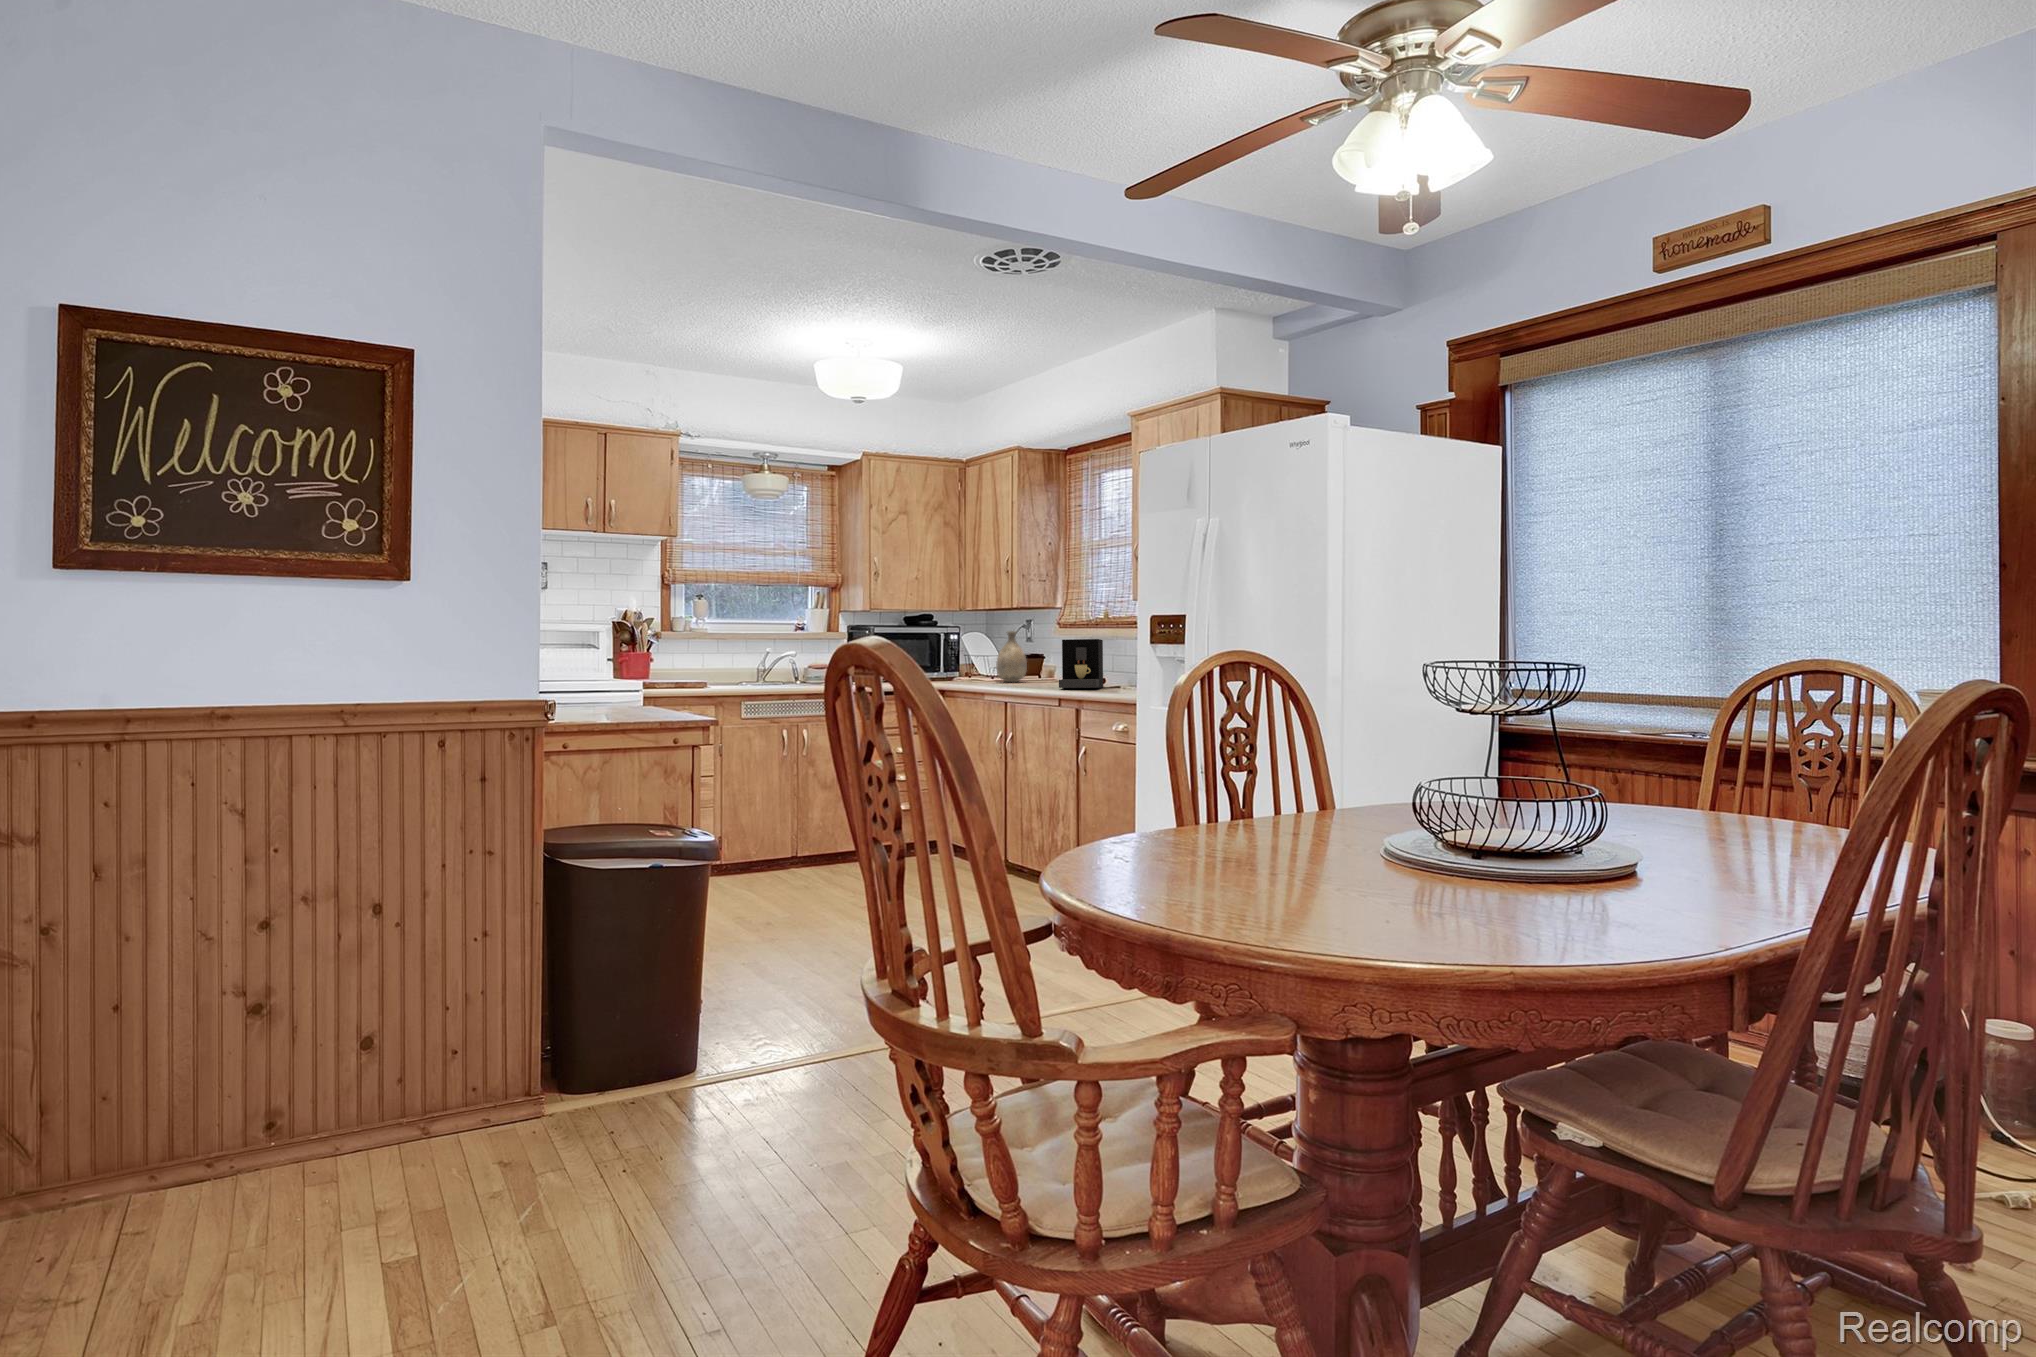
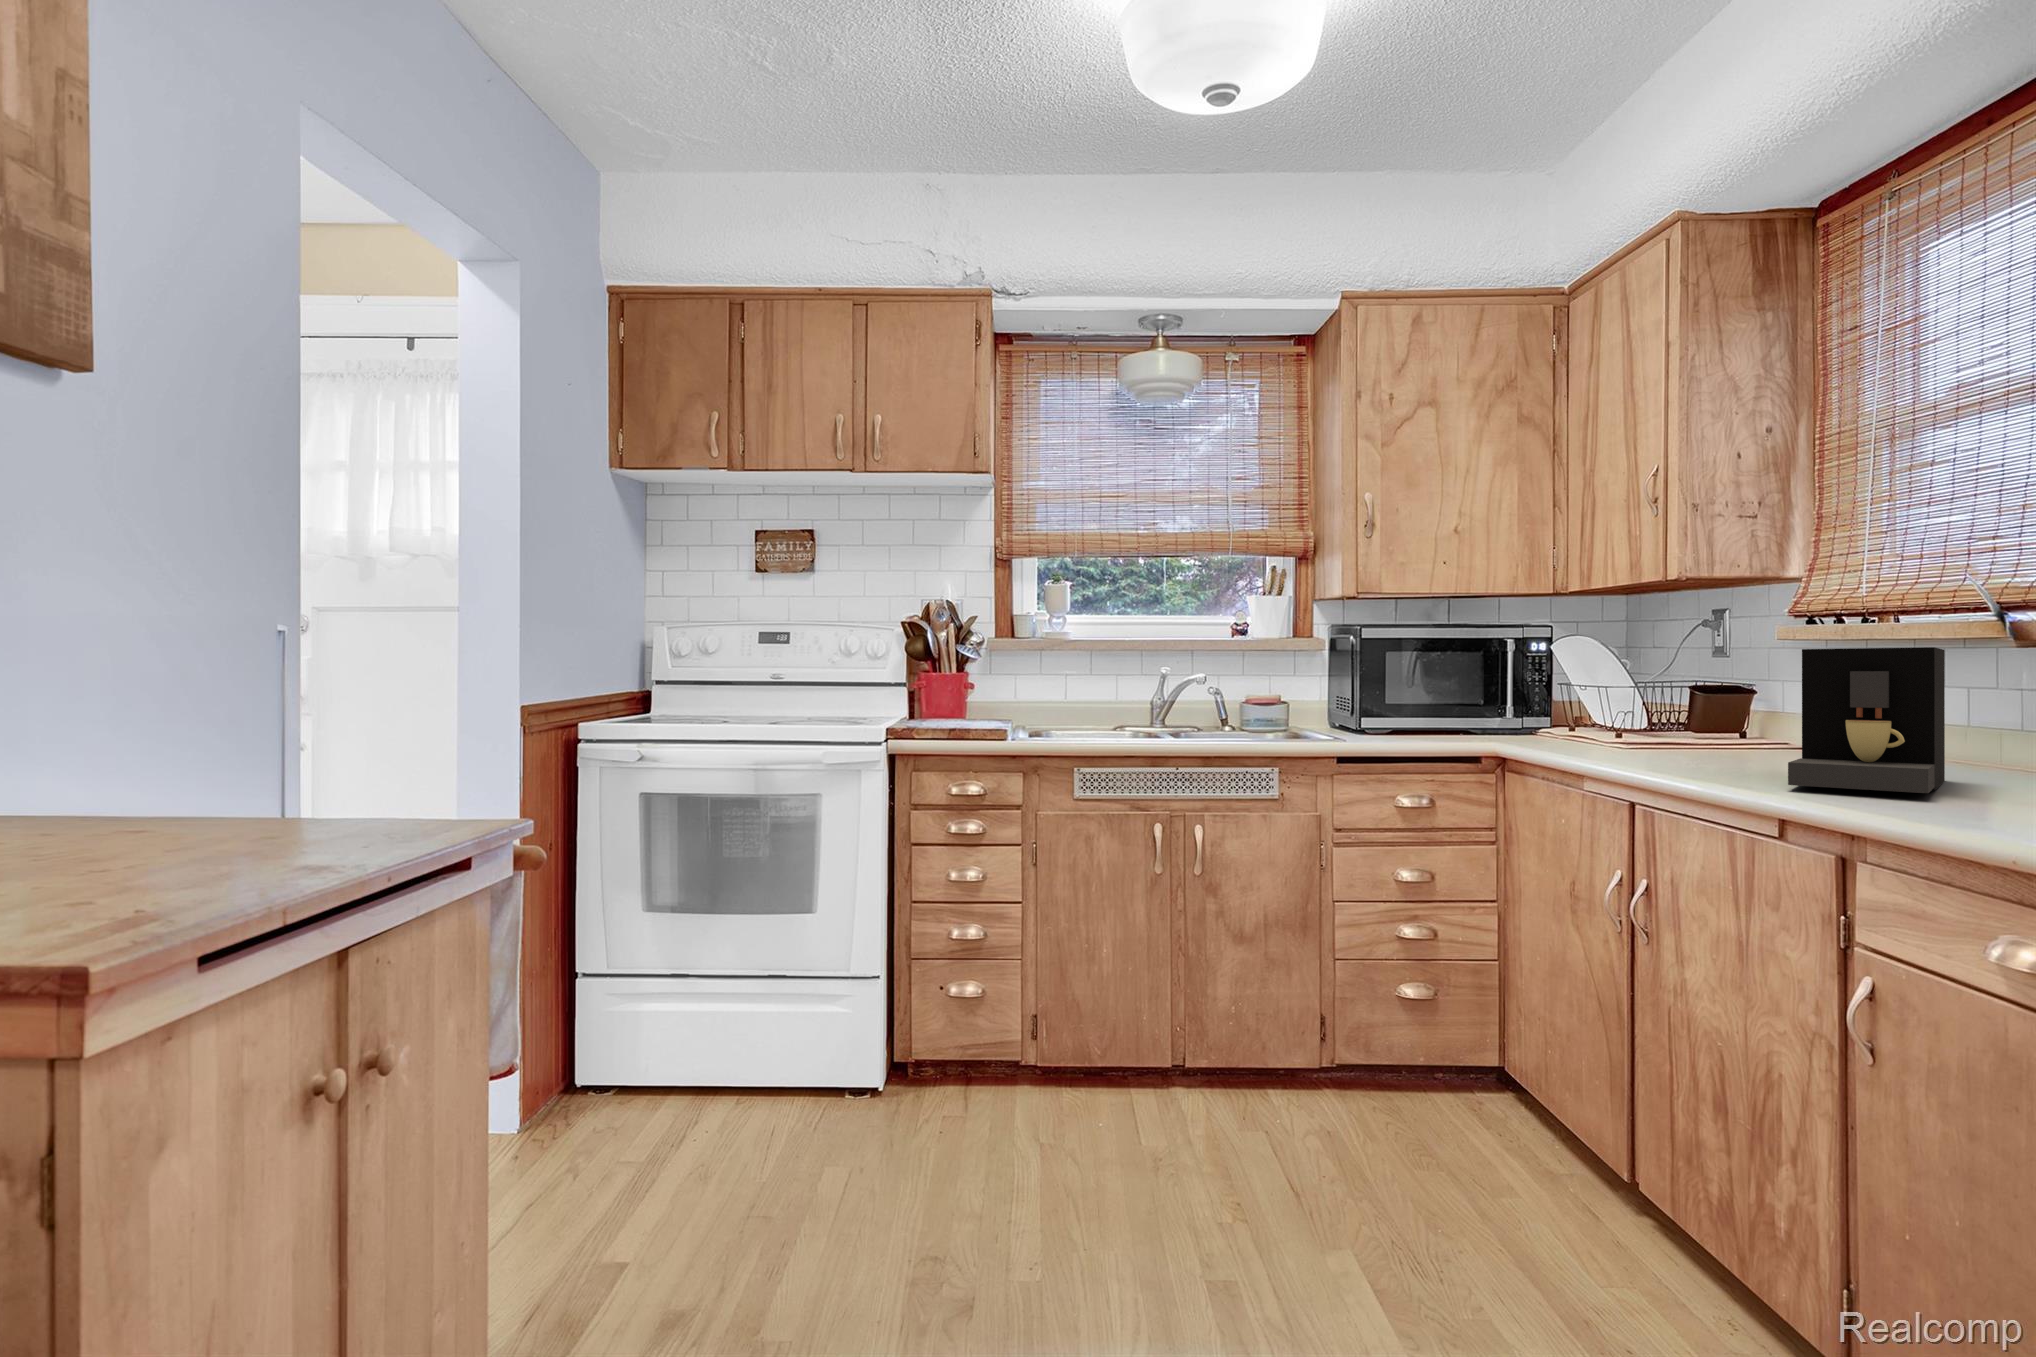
vase: present [996,631,1027,682] -> none [1626,630,1706,743]

